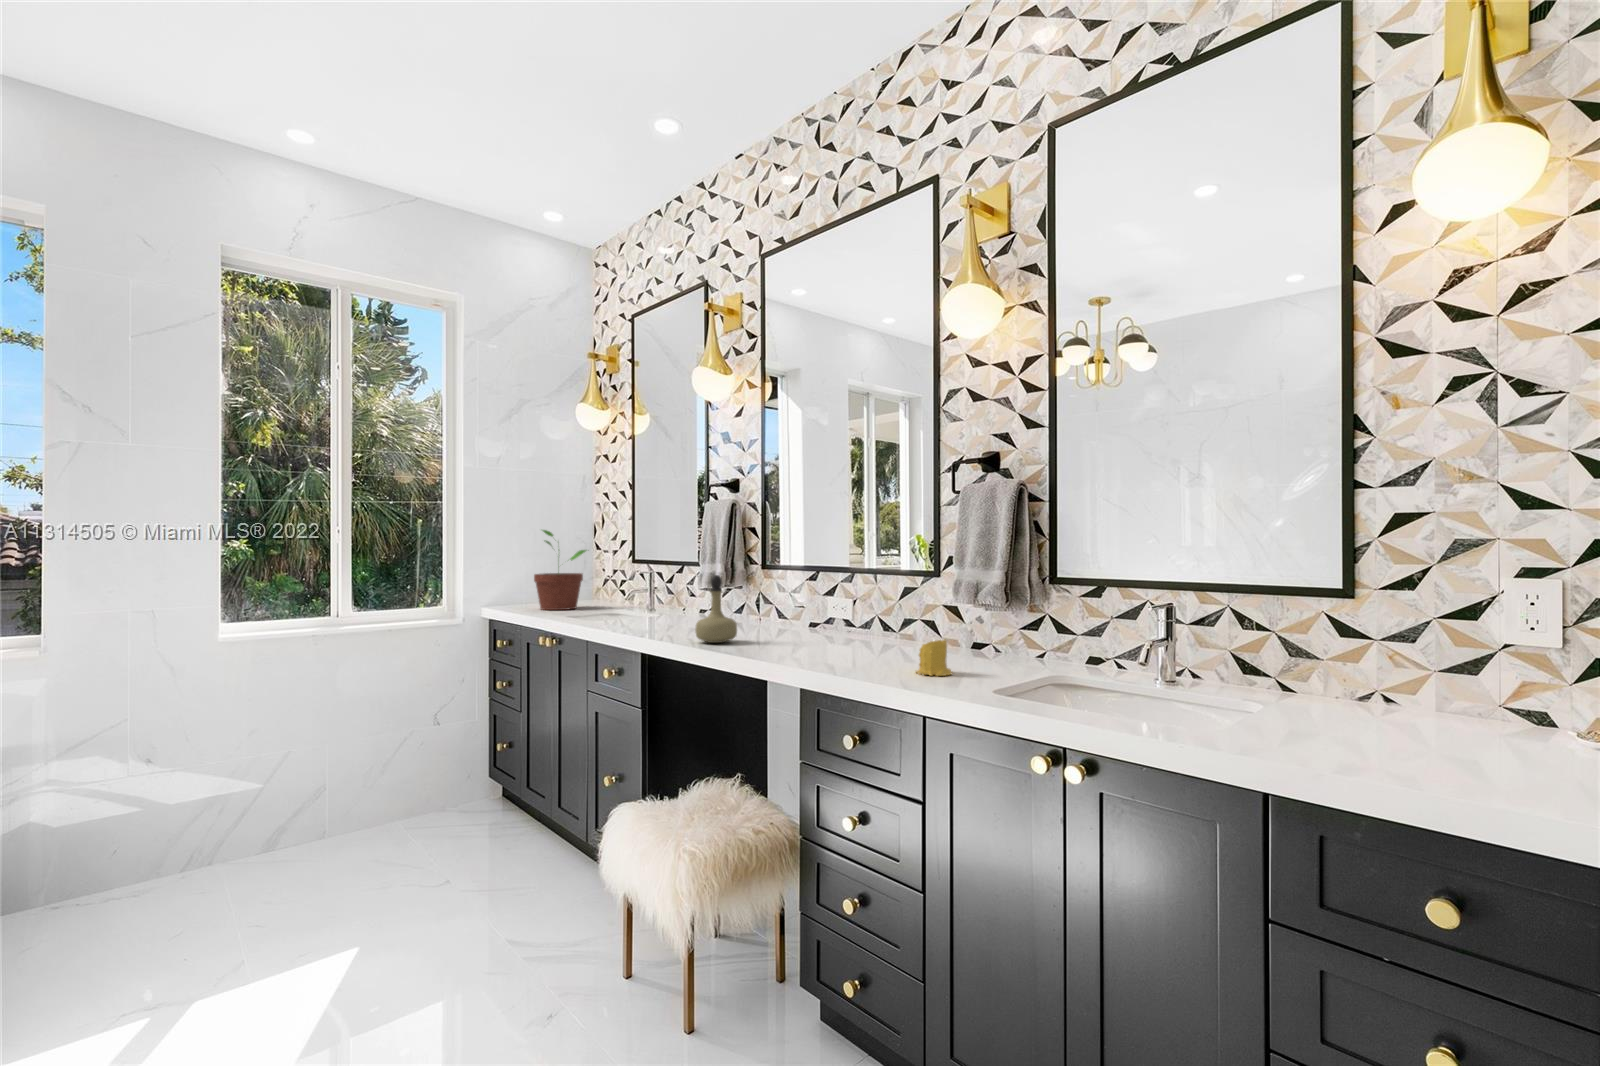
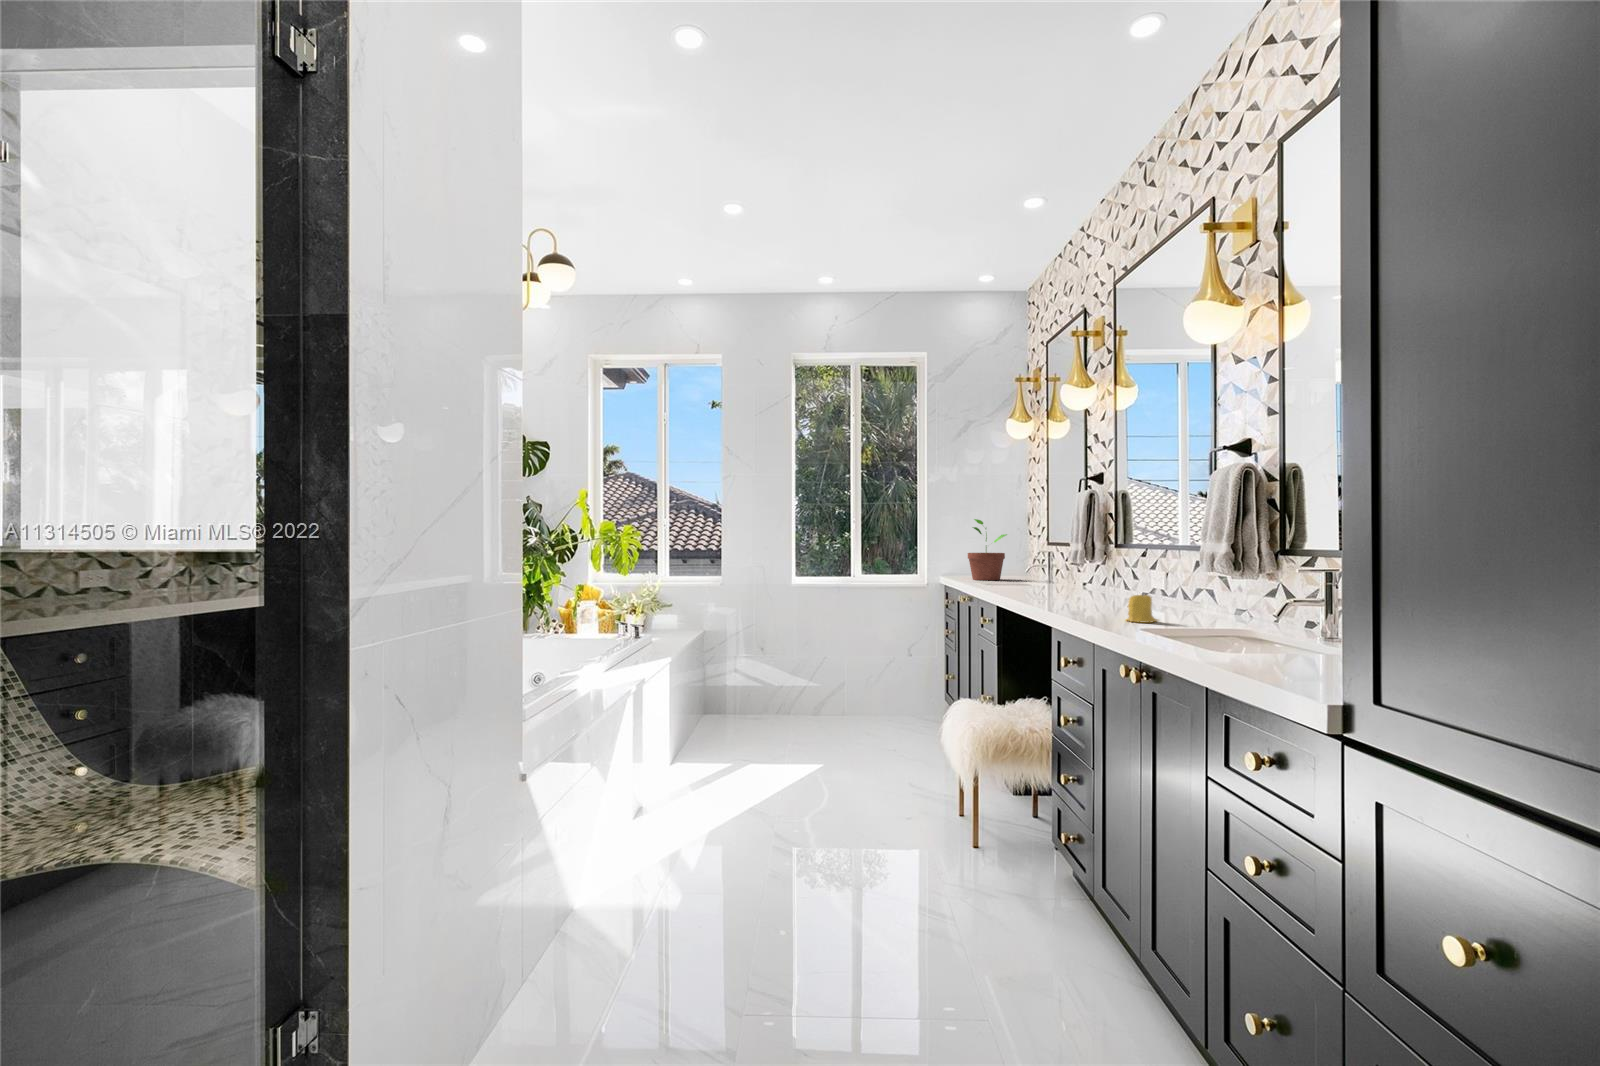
perfume bottle: present [695,575,737,643] -> none [1021,548,1054,600]

